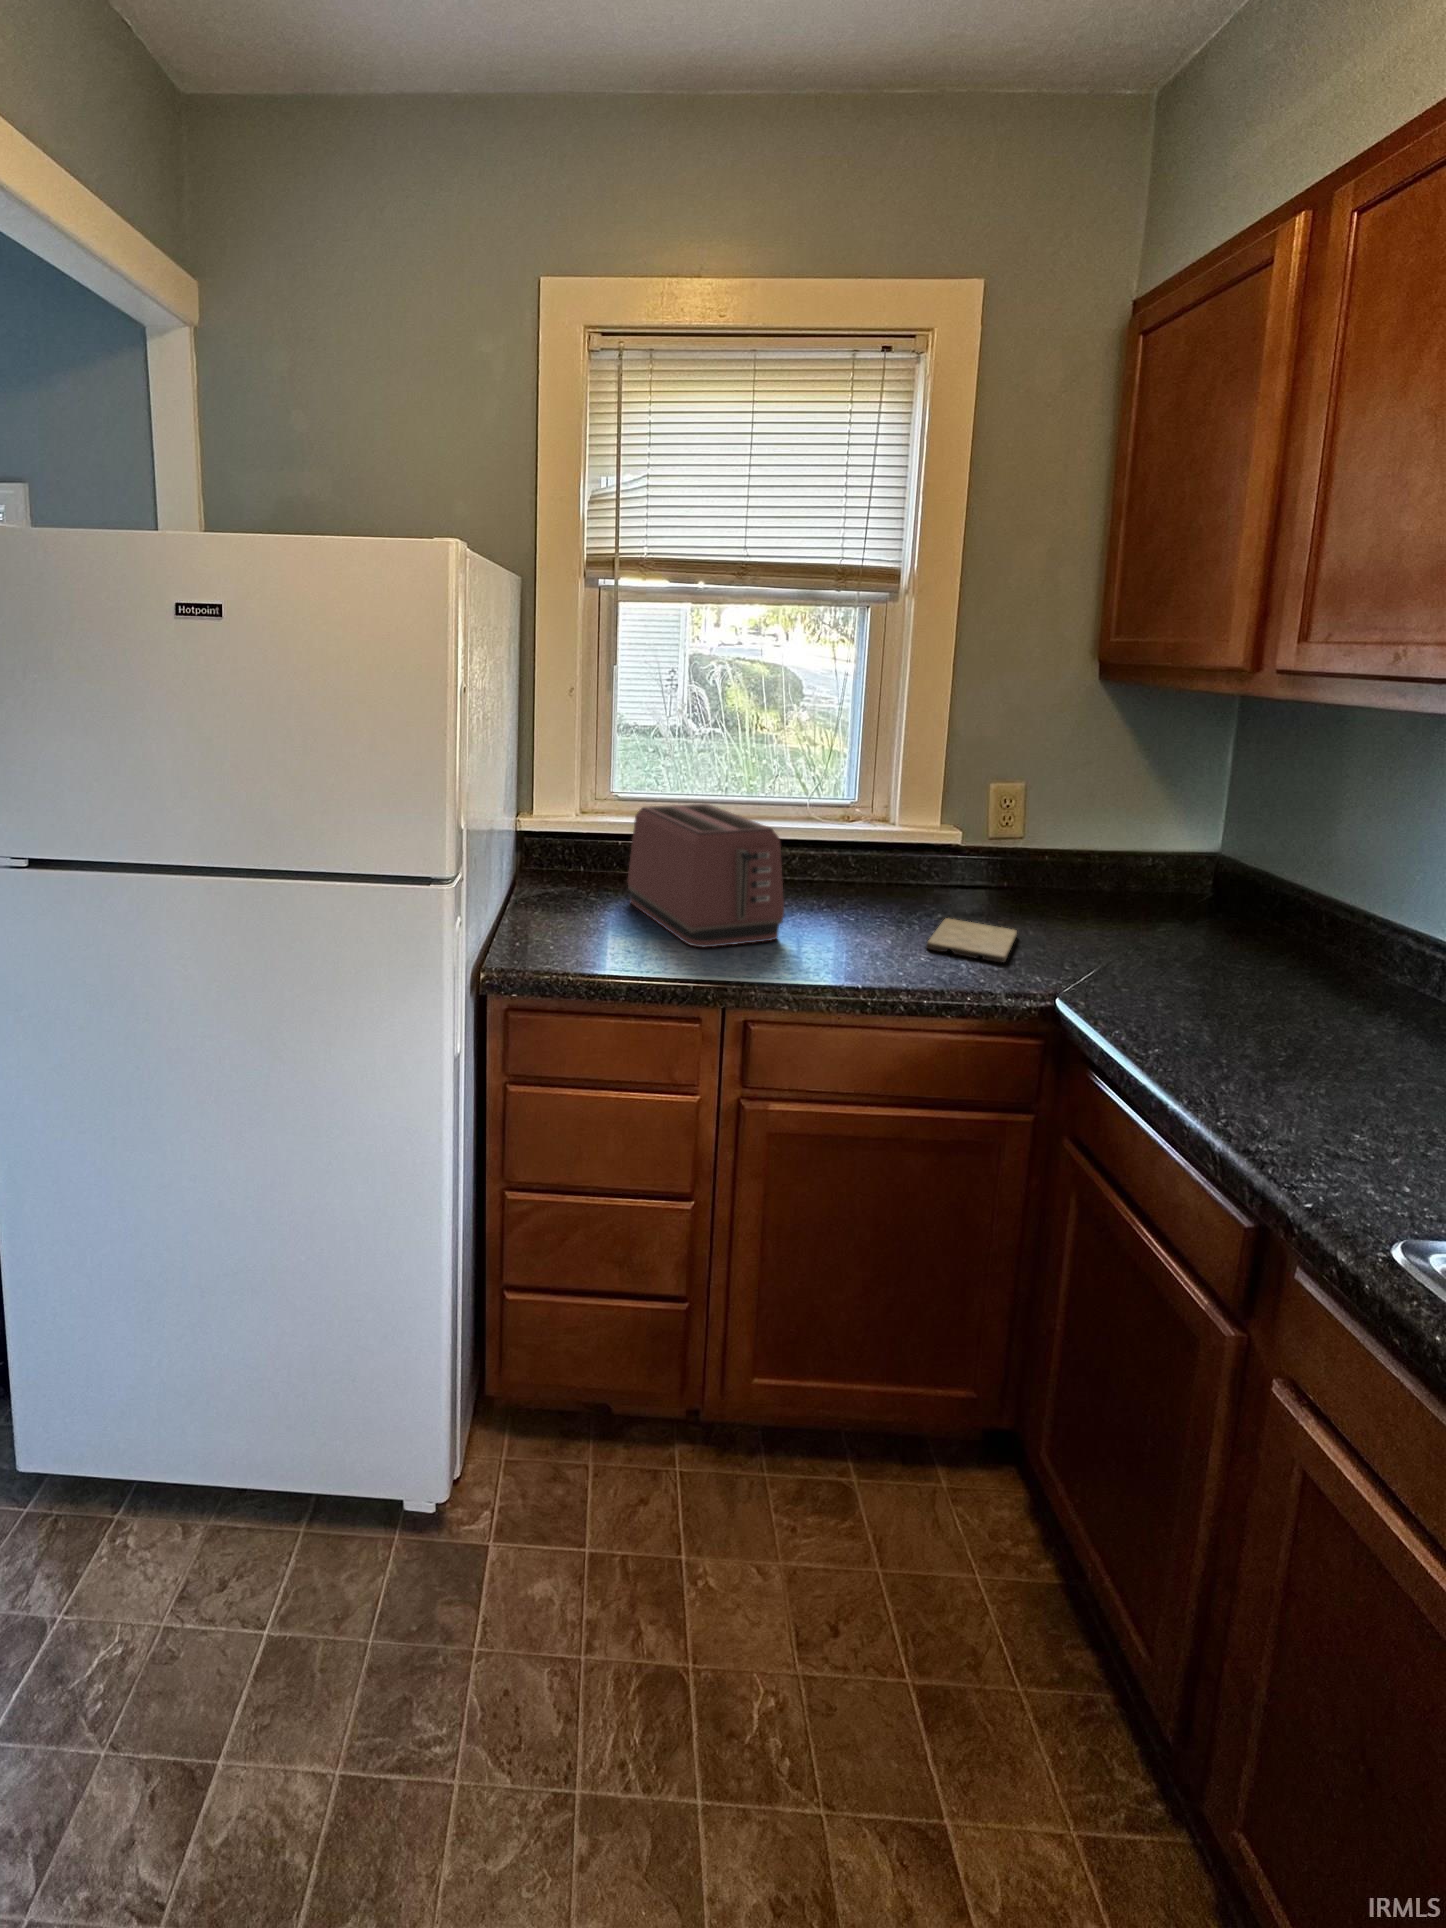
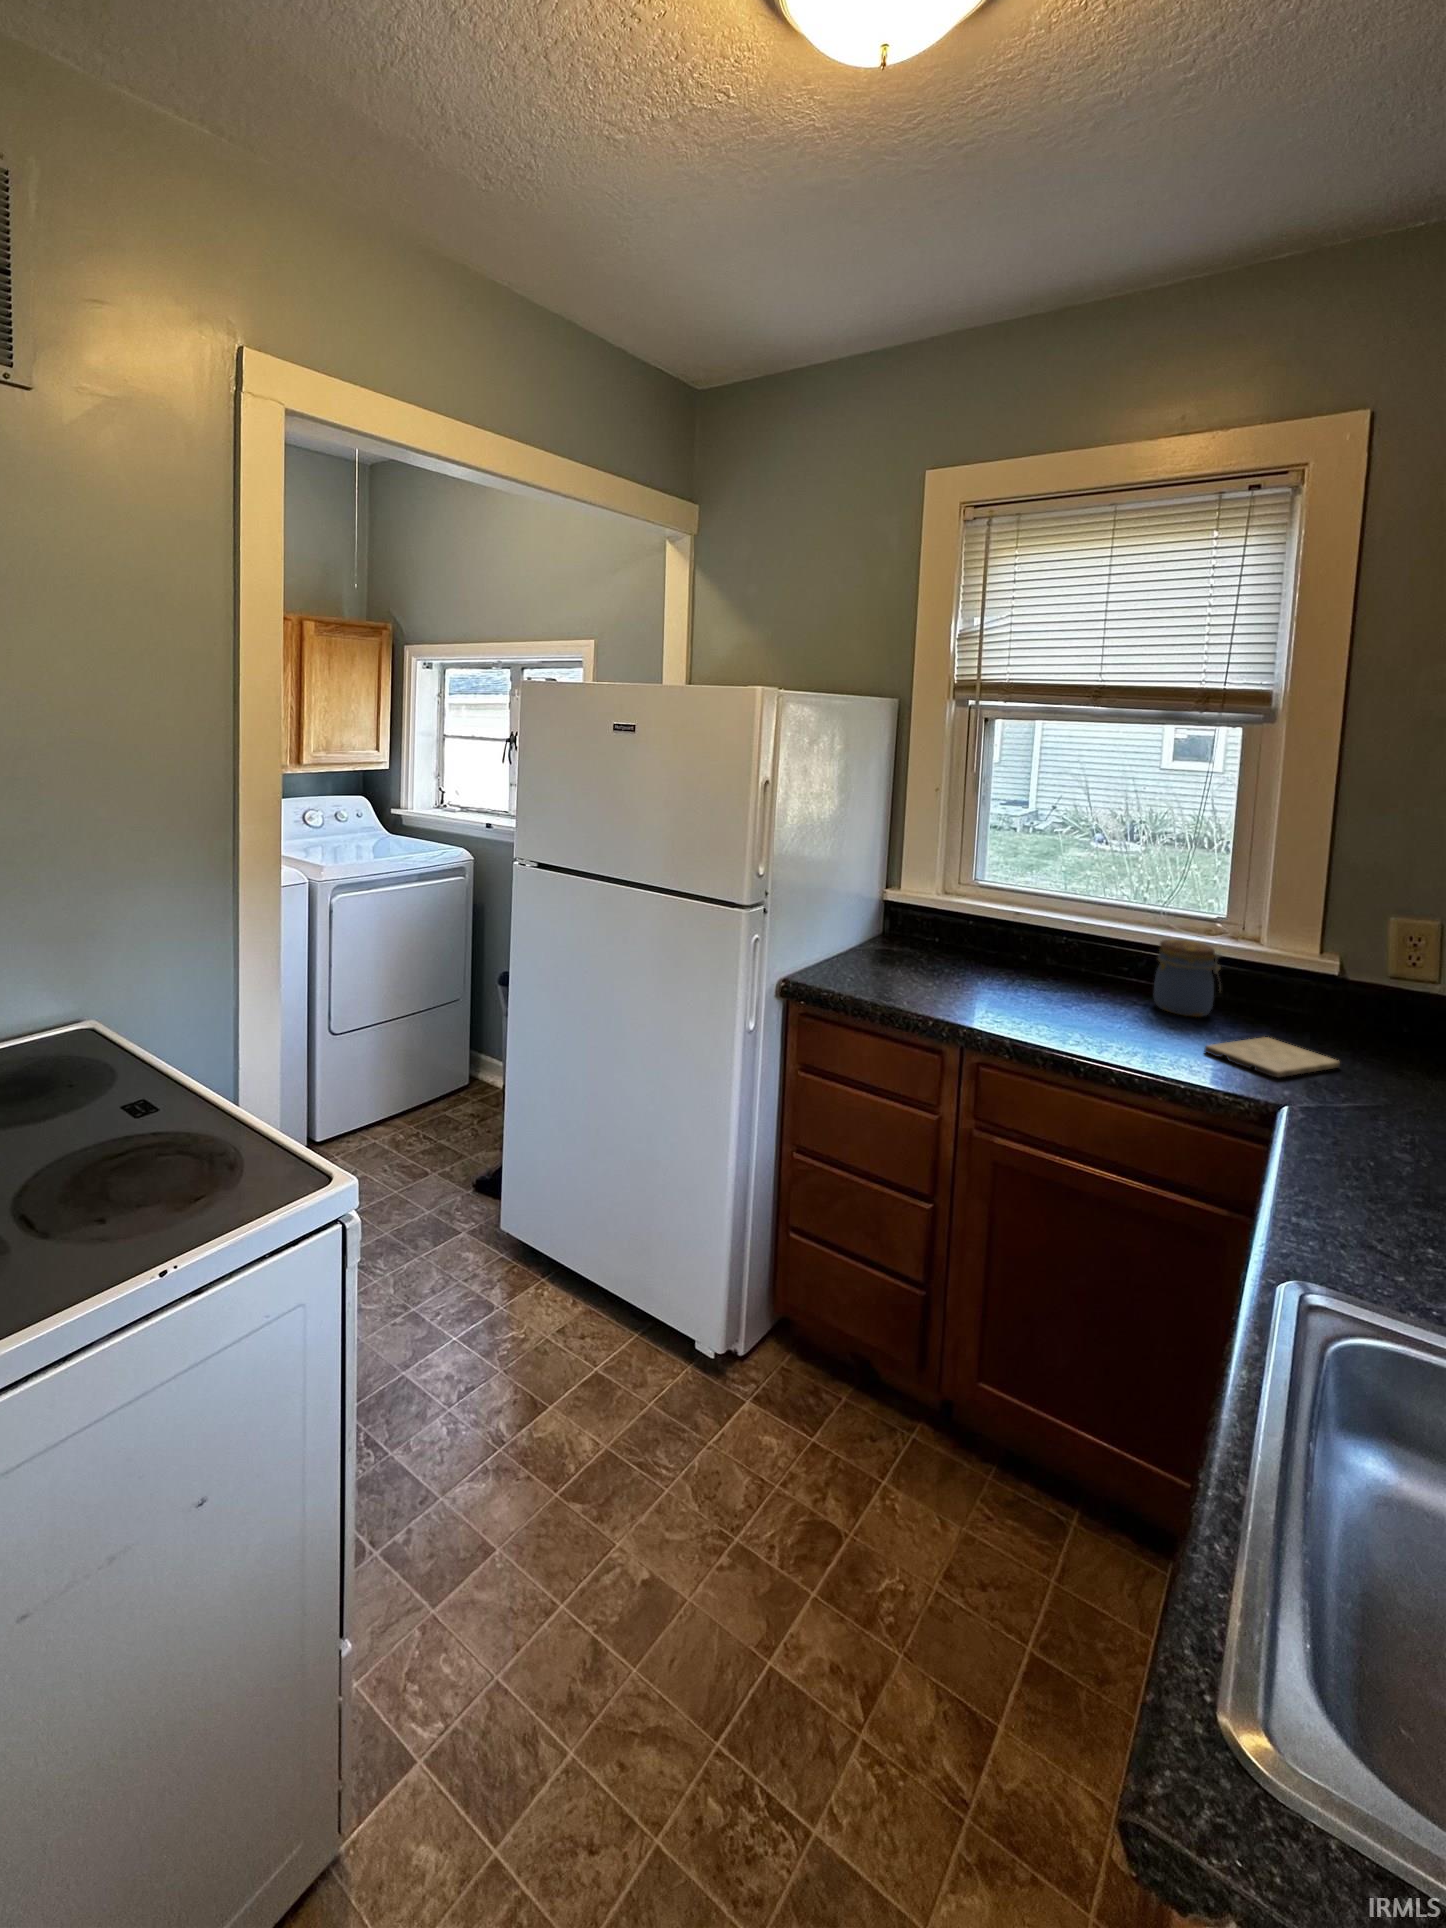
toaster: present [628,804,784,947] -> none [953,890,1062,1014]
jar: none [827,832,887,910] -> present [1154,940,1222,1017]

